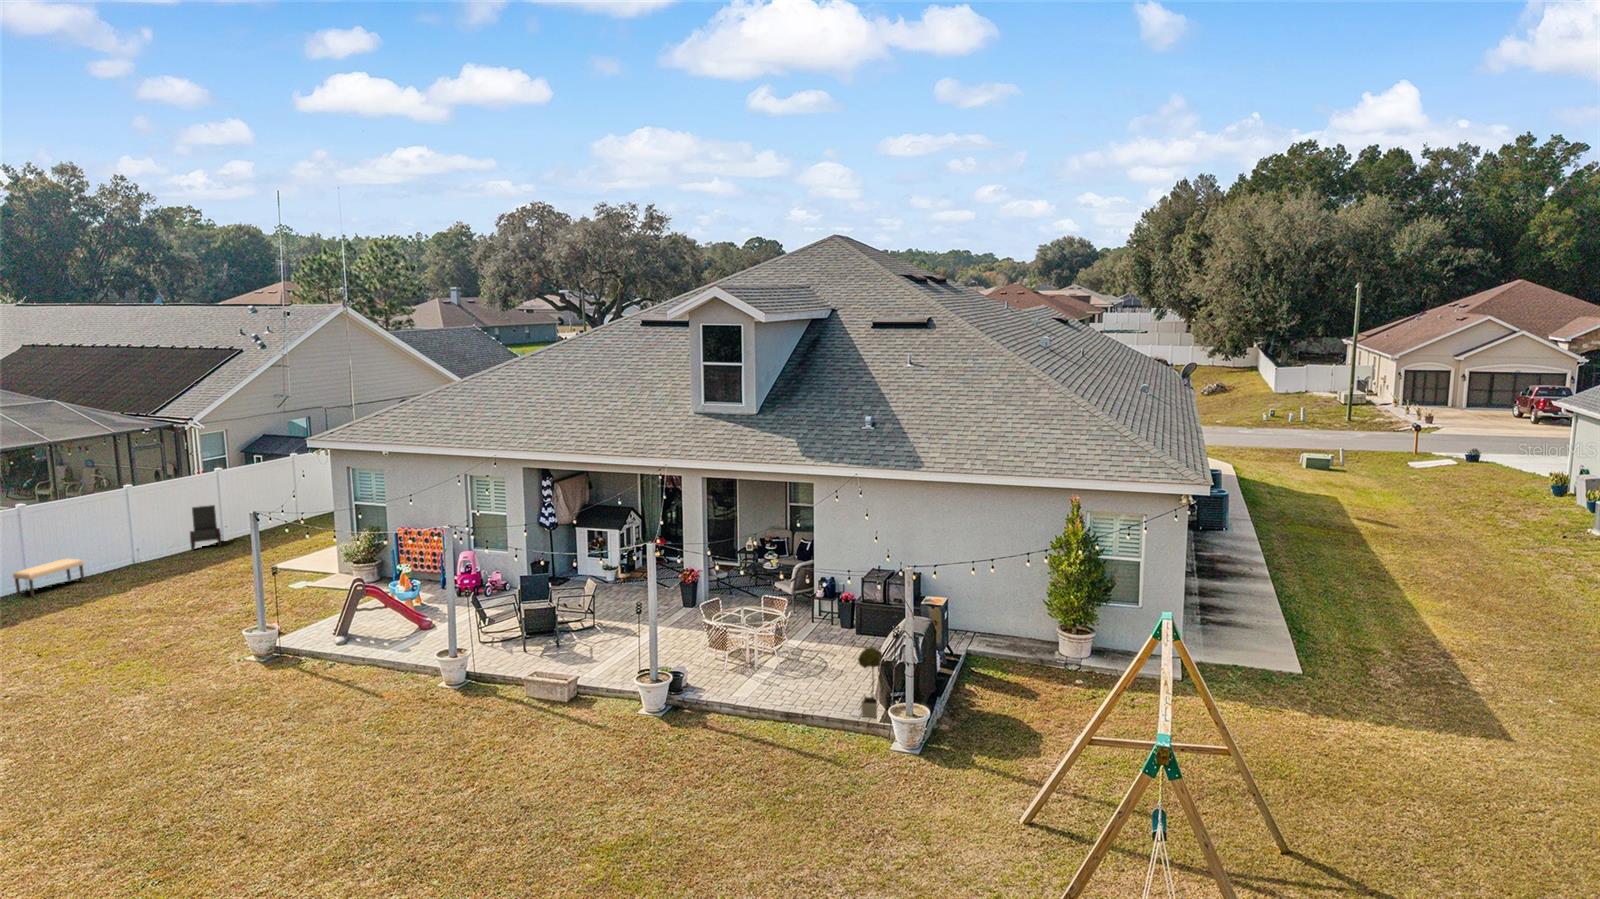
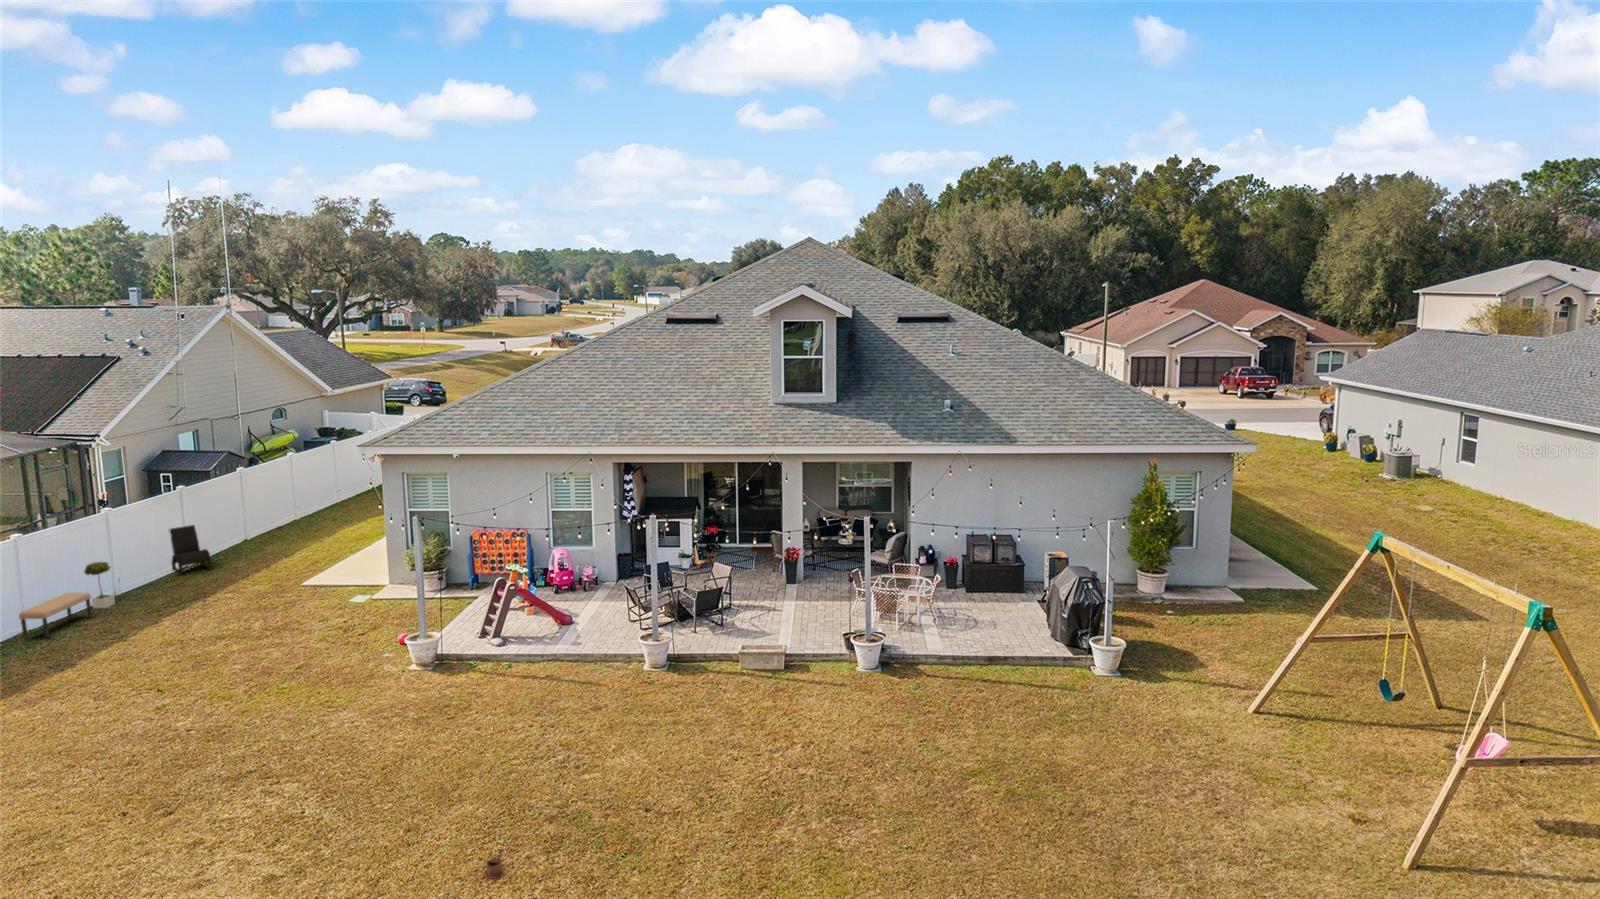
potted tree: present [858,647,882,718] -> present [84,562,115,608]
watering can: none [44,843,80,871] -> present [487,849,503,878]

